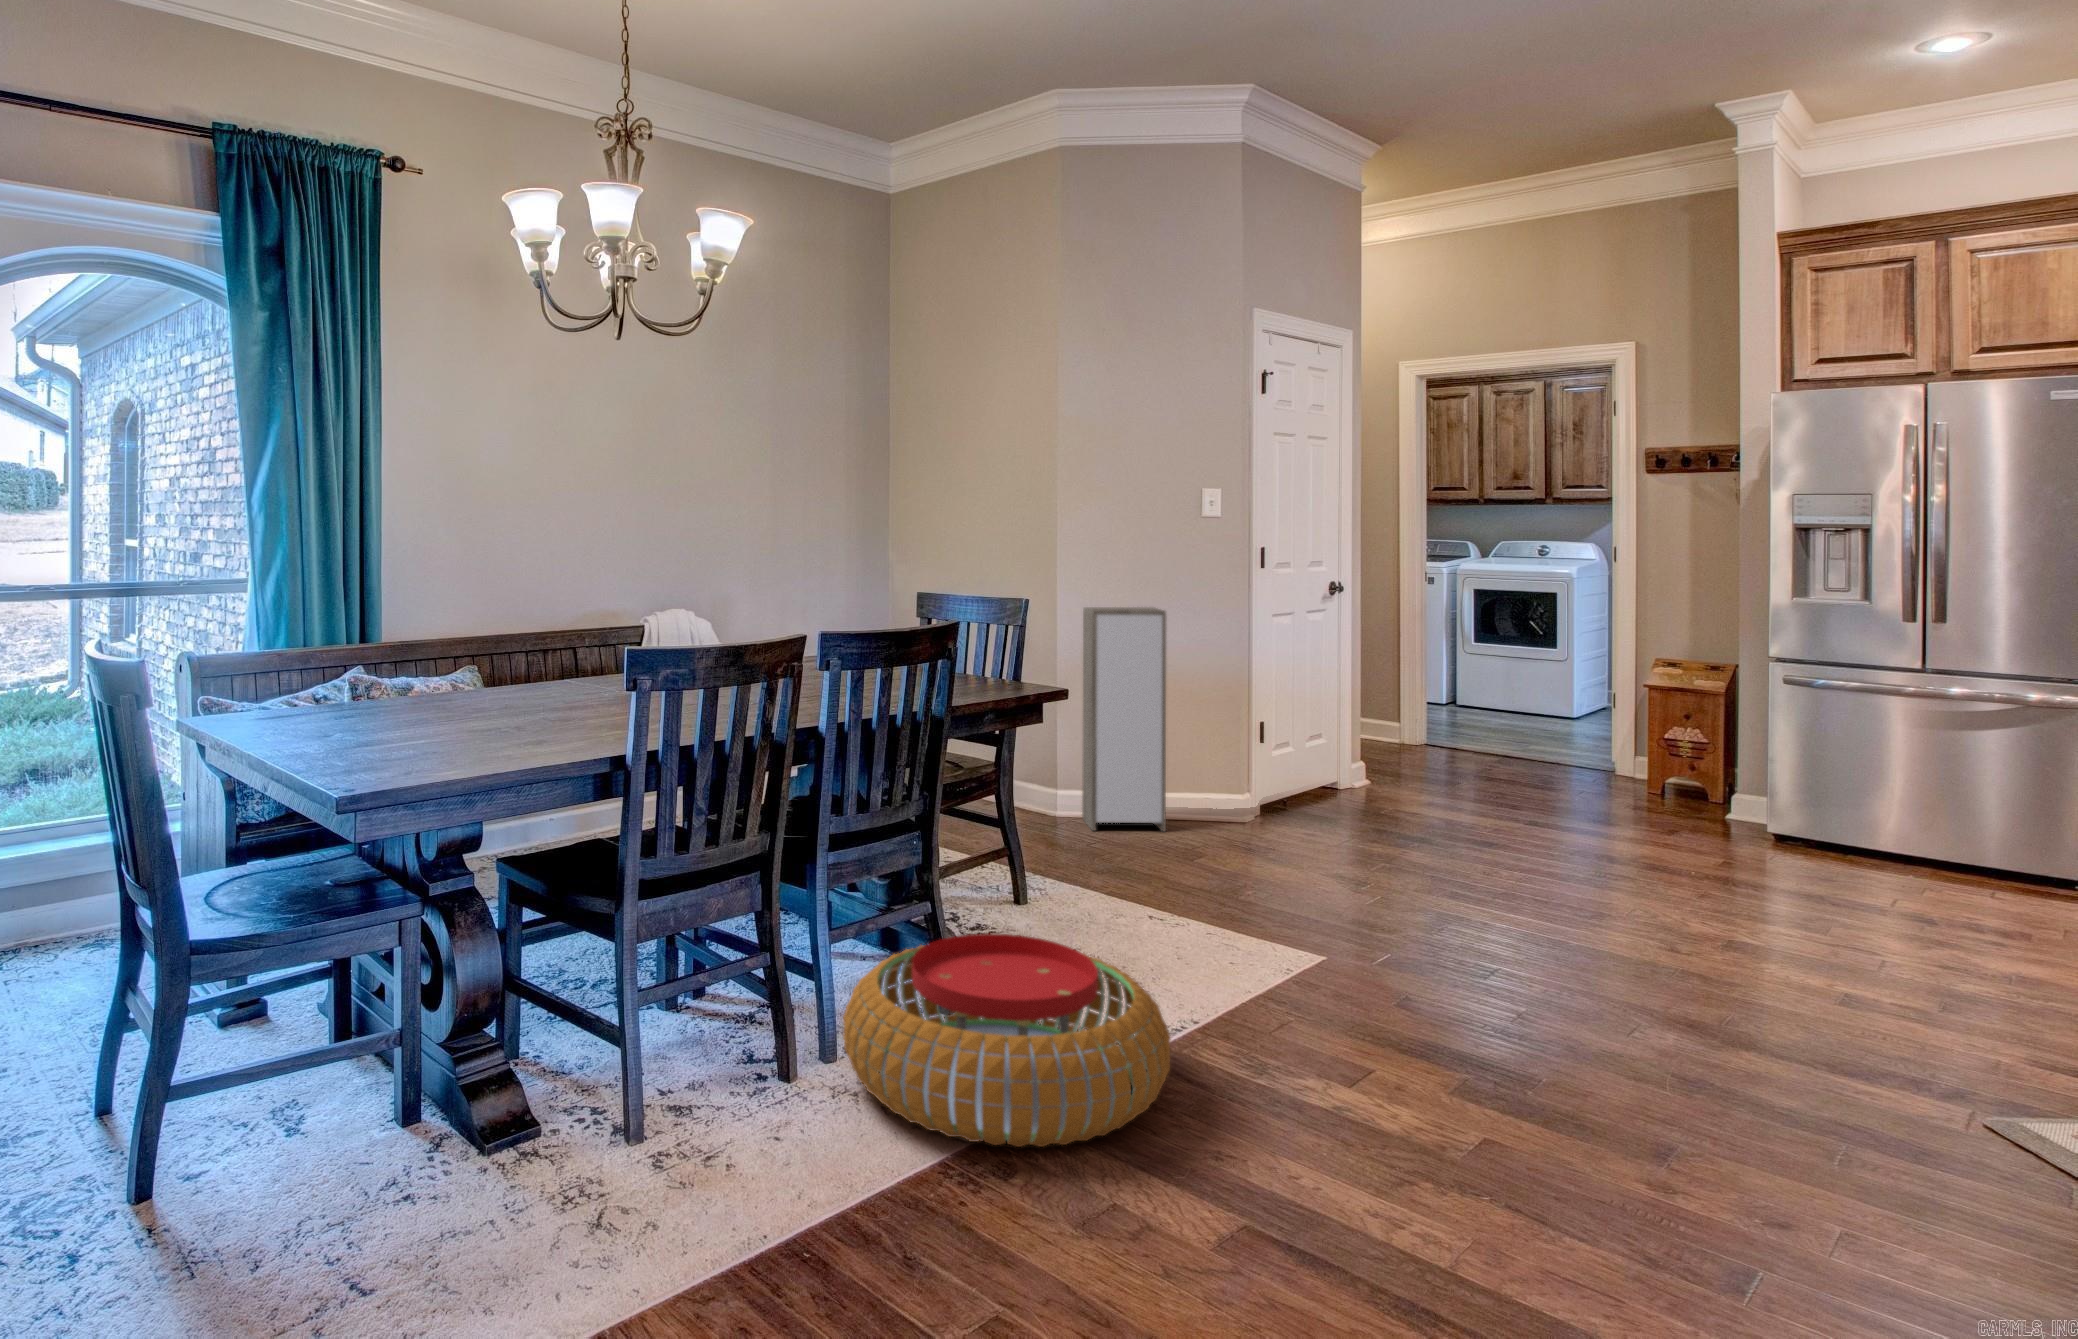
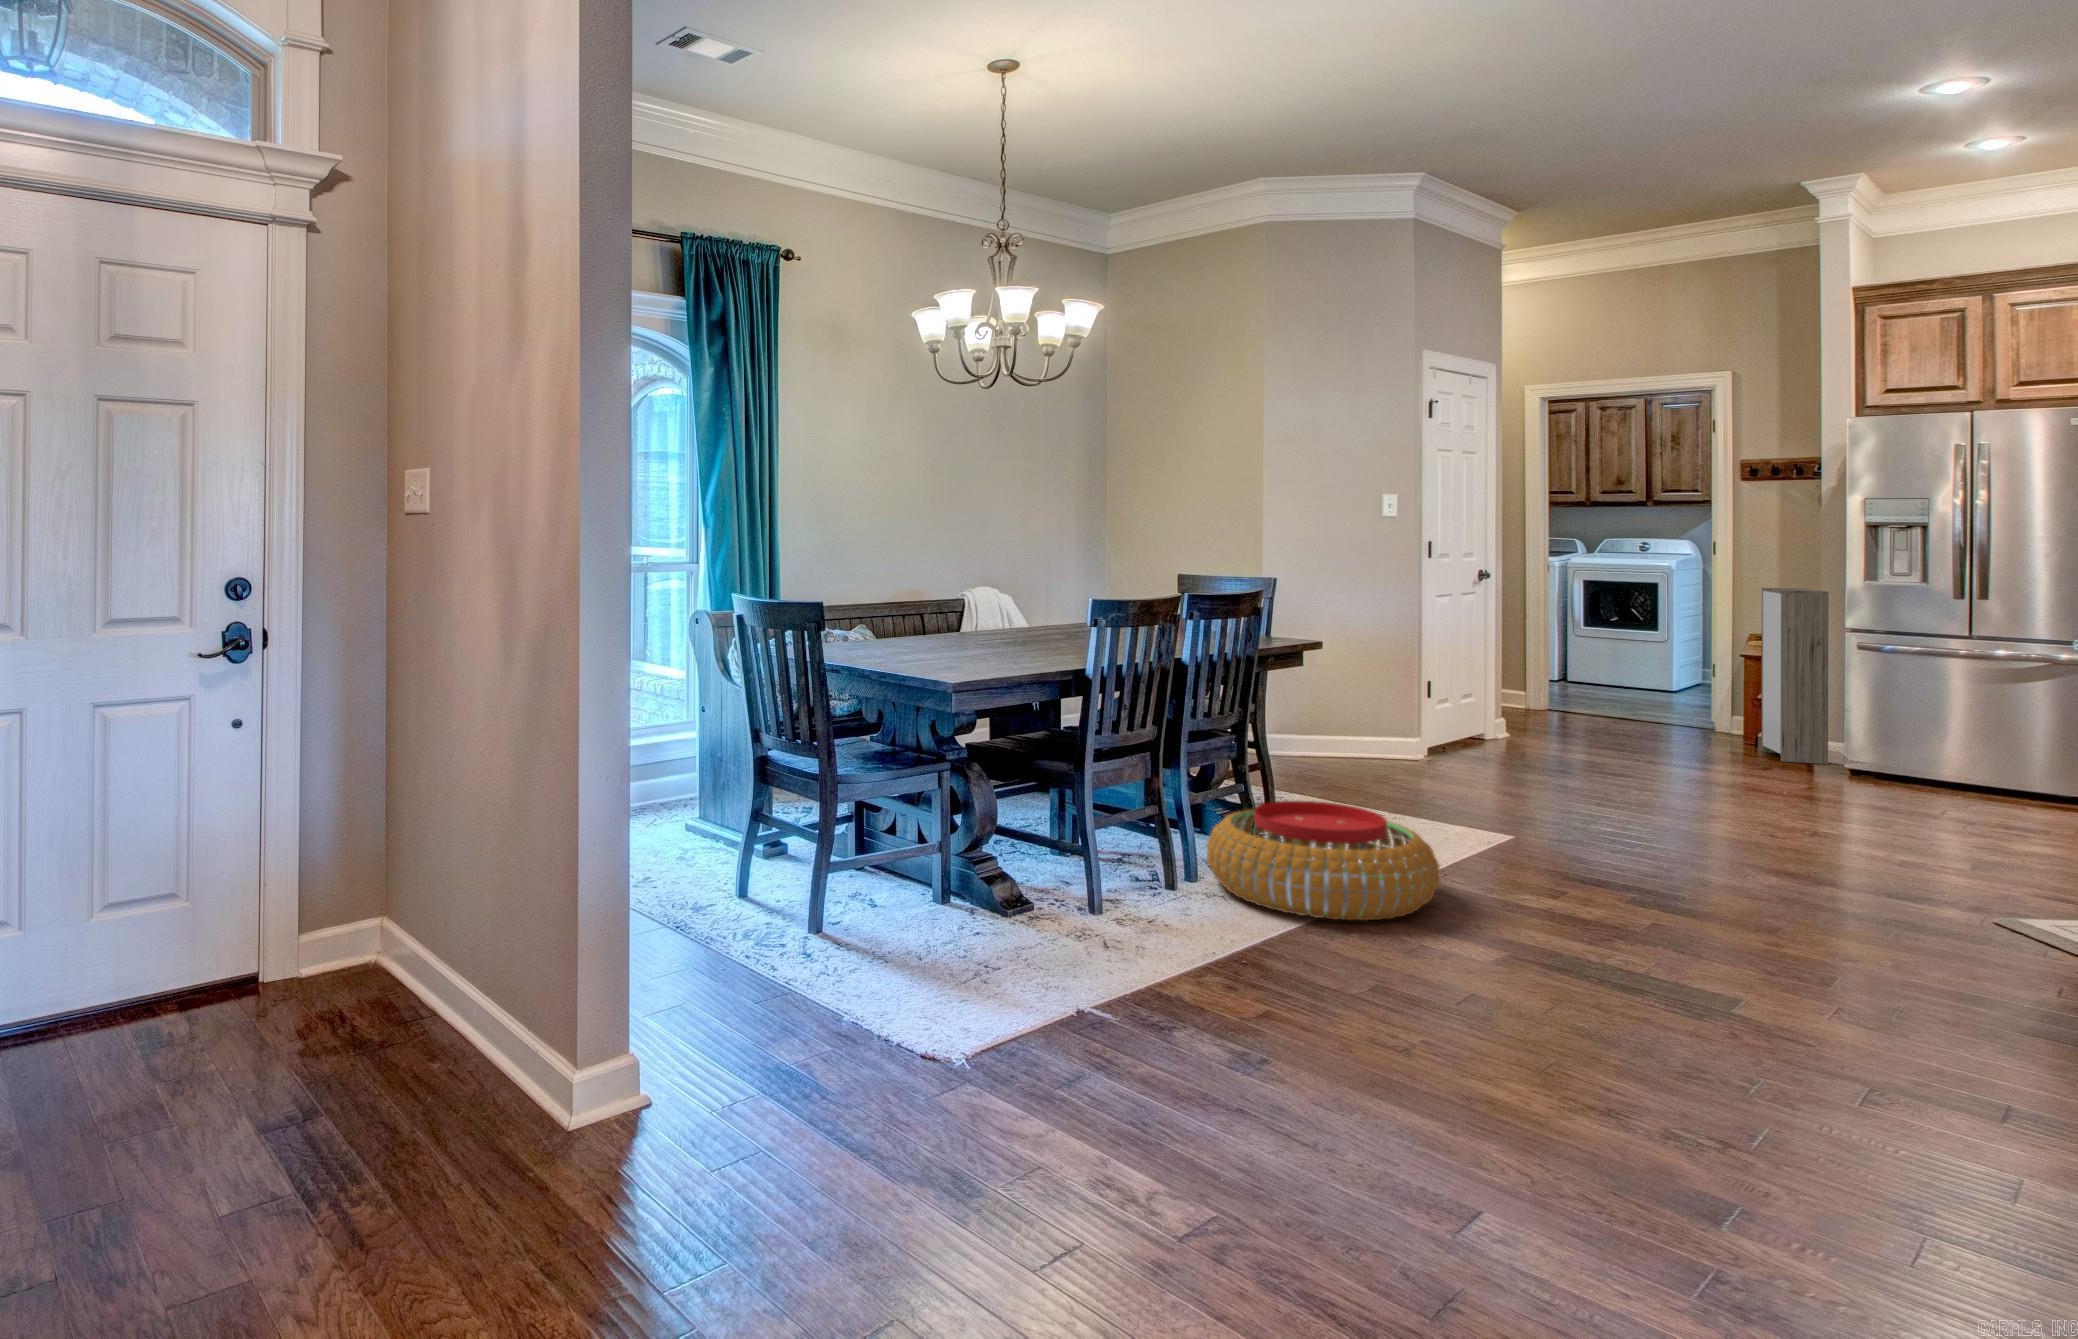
storage cabinet: present [1082,607,1166,831] -> present [1761,588,1829,764]

